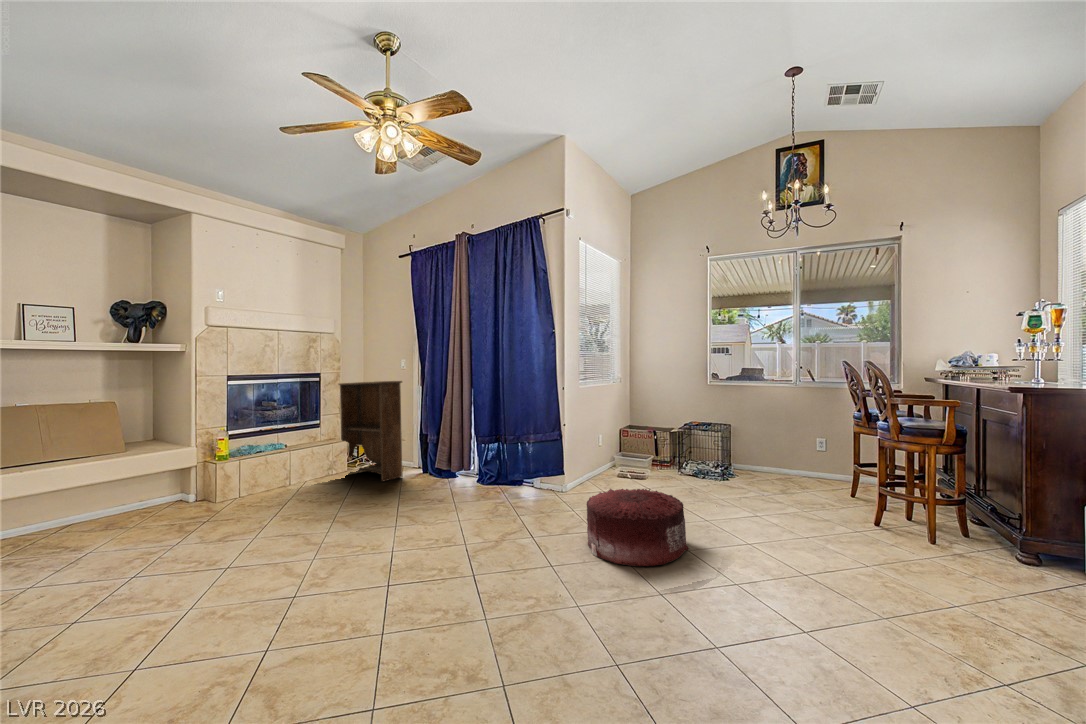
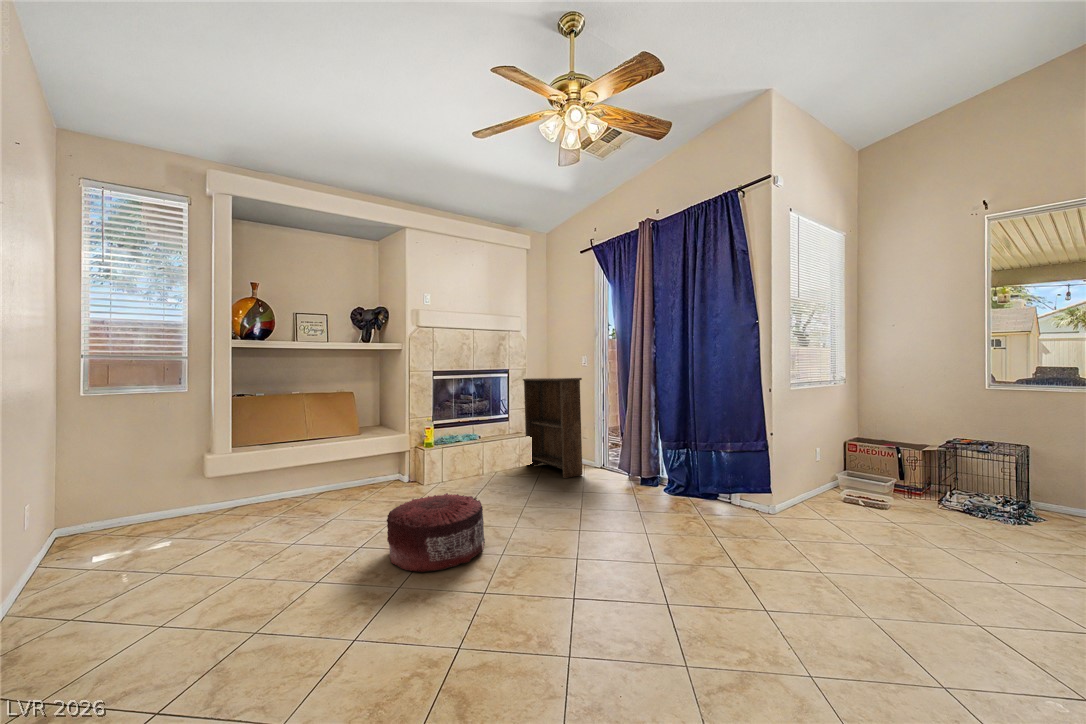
pouf: present [587,489,689,566] -> present [387,493,485,572]

